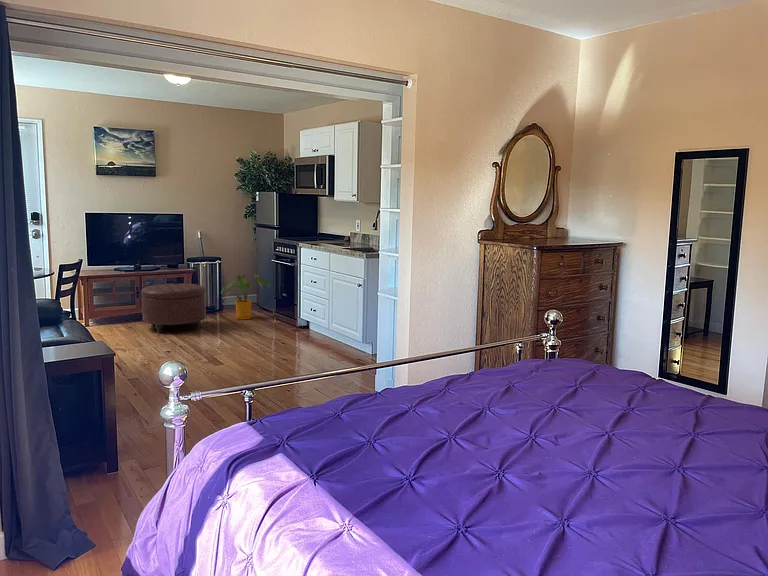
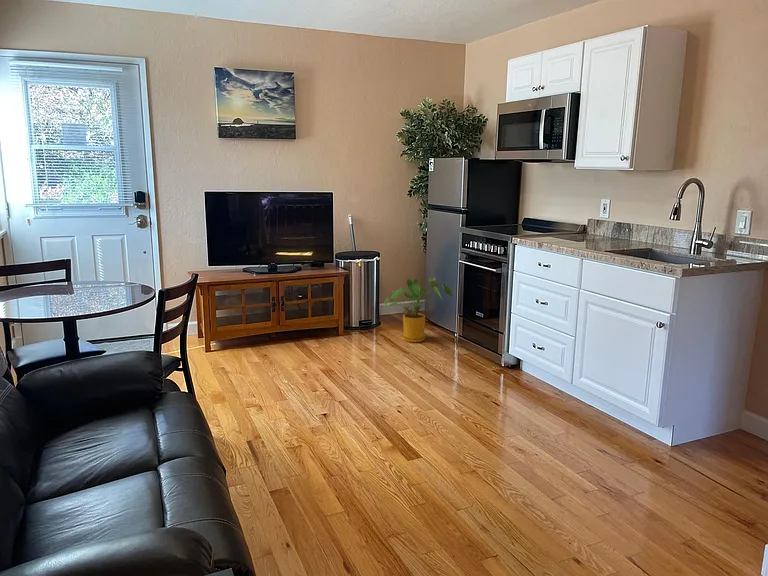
ottoman: present [141,283,206,333] -> none [279,292,367,370]

